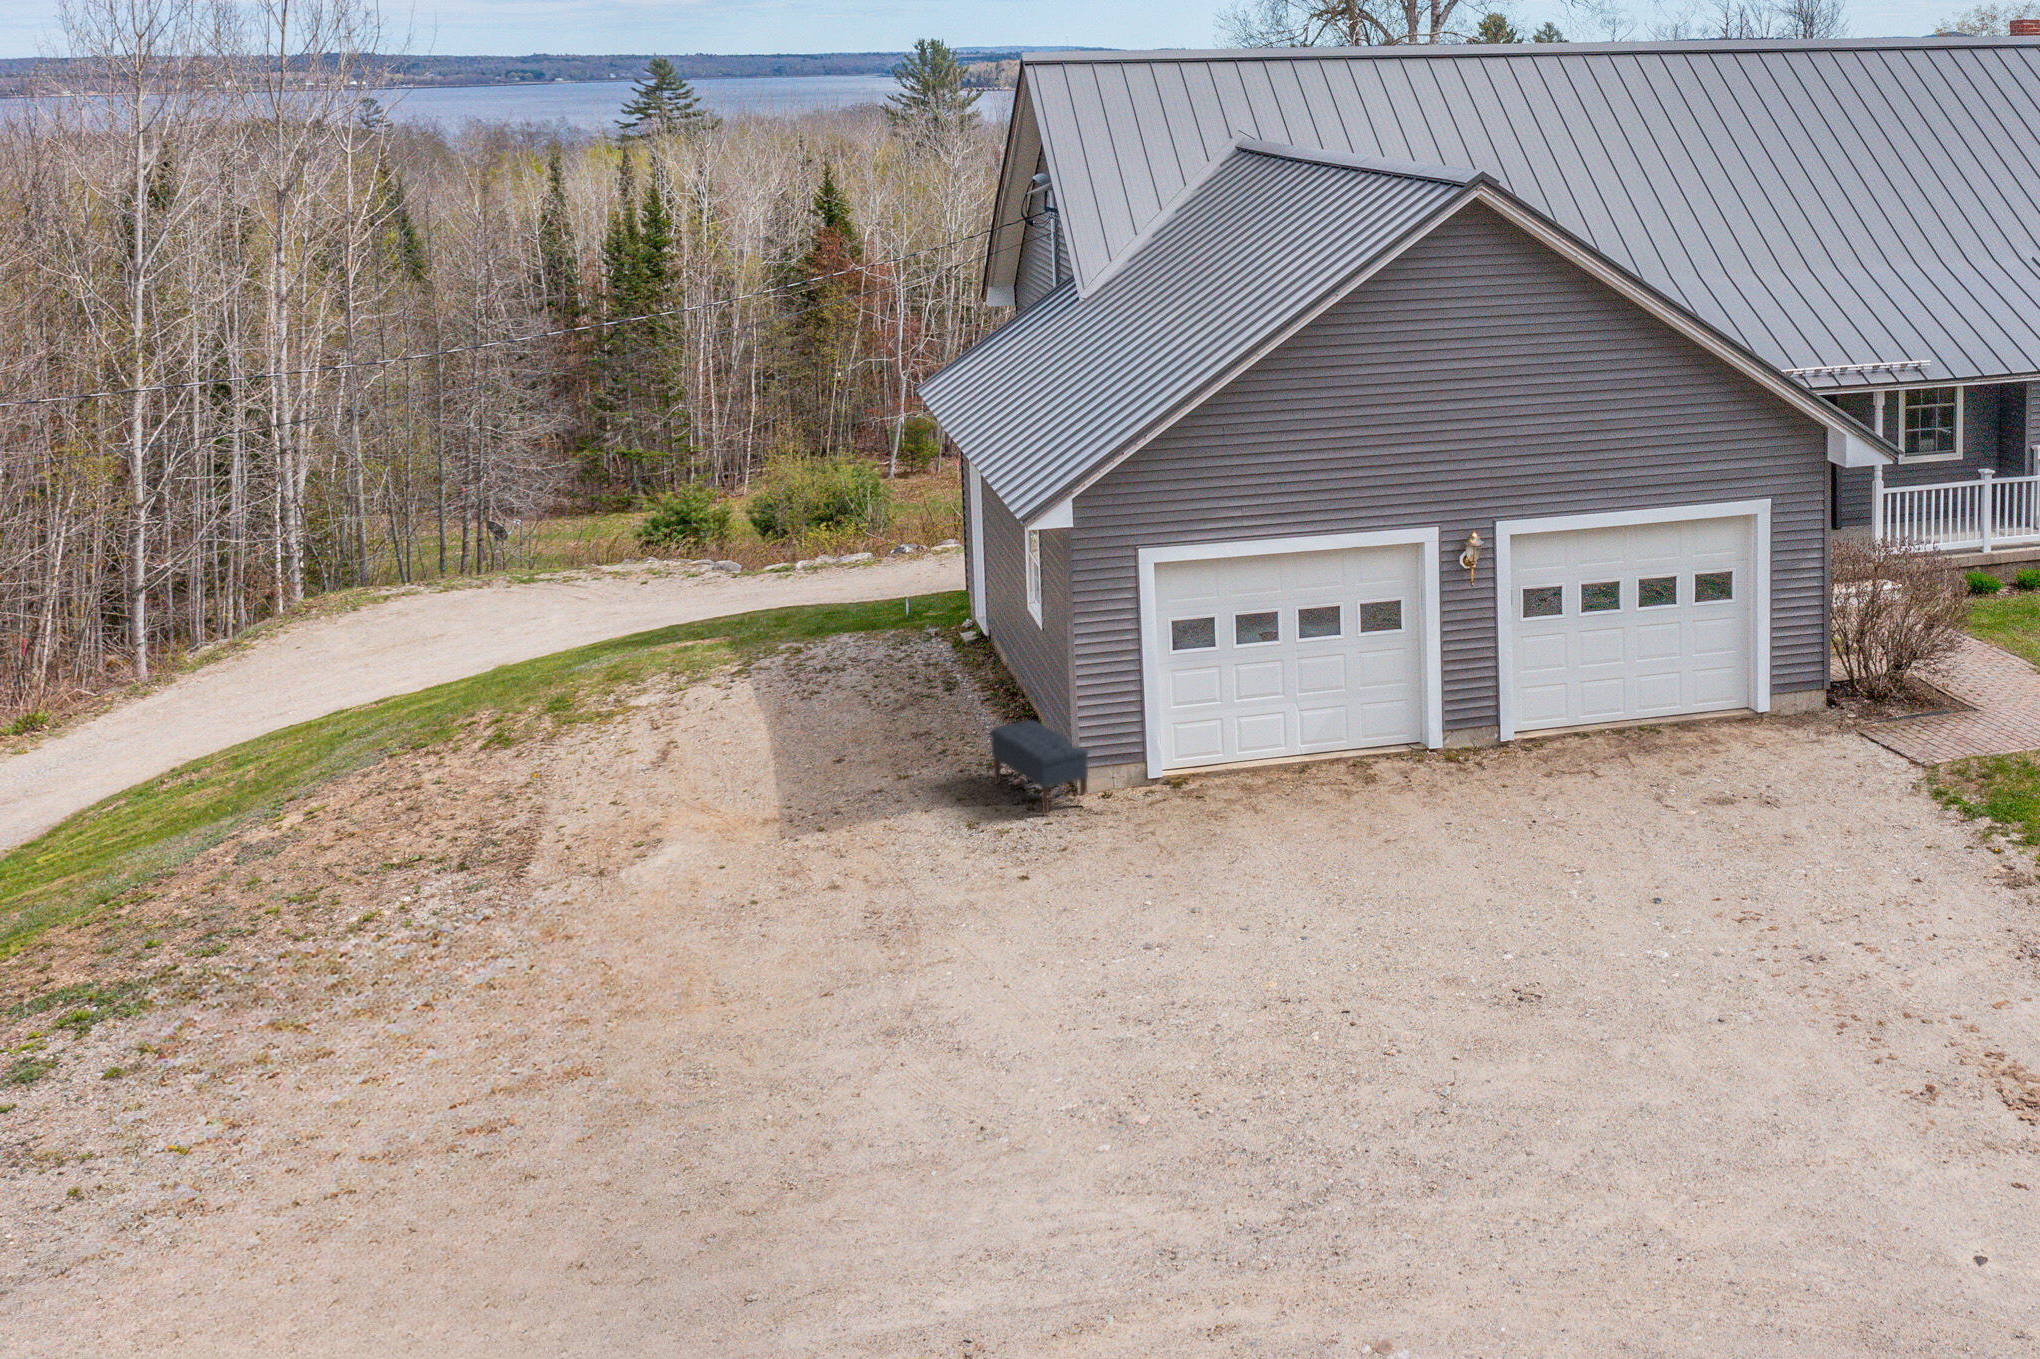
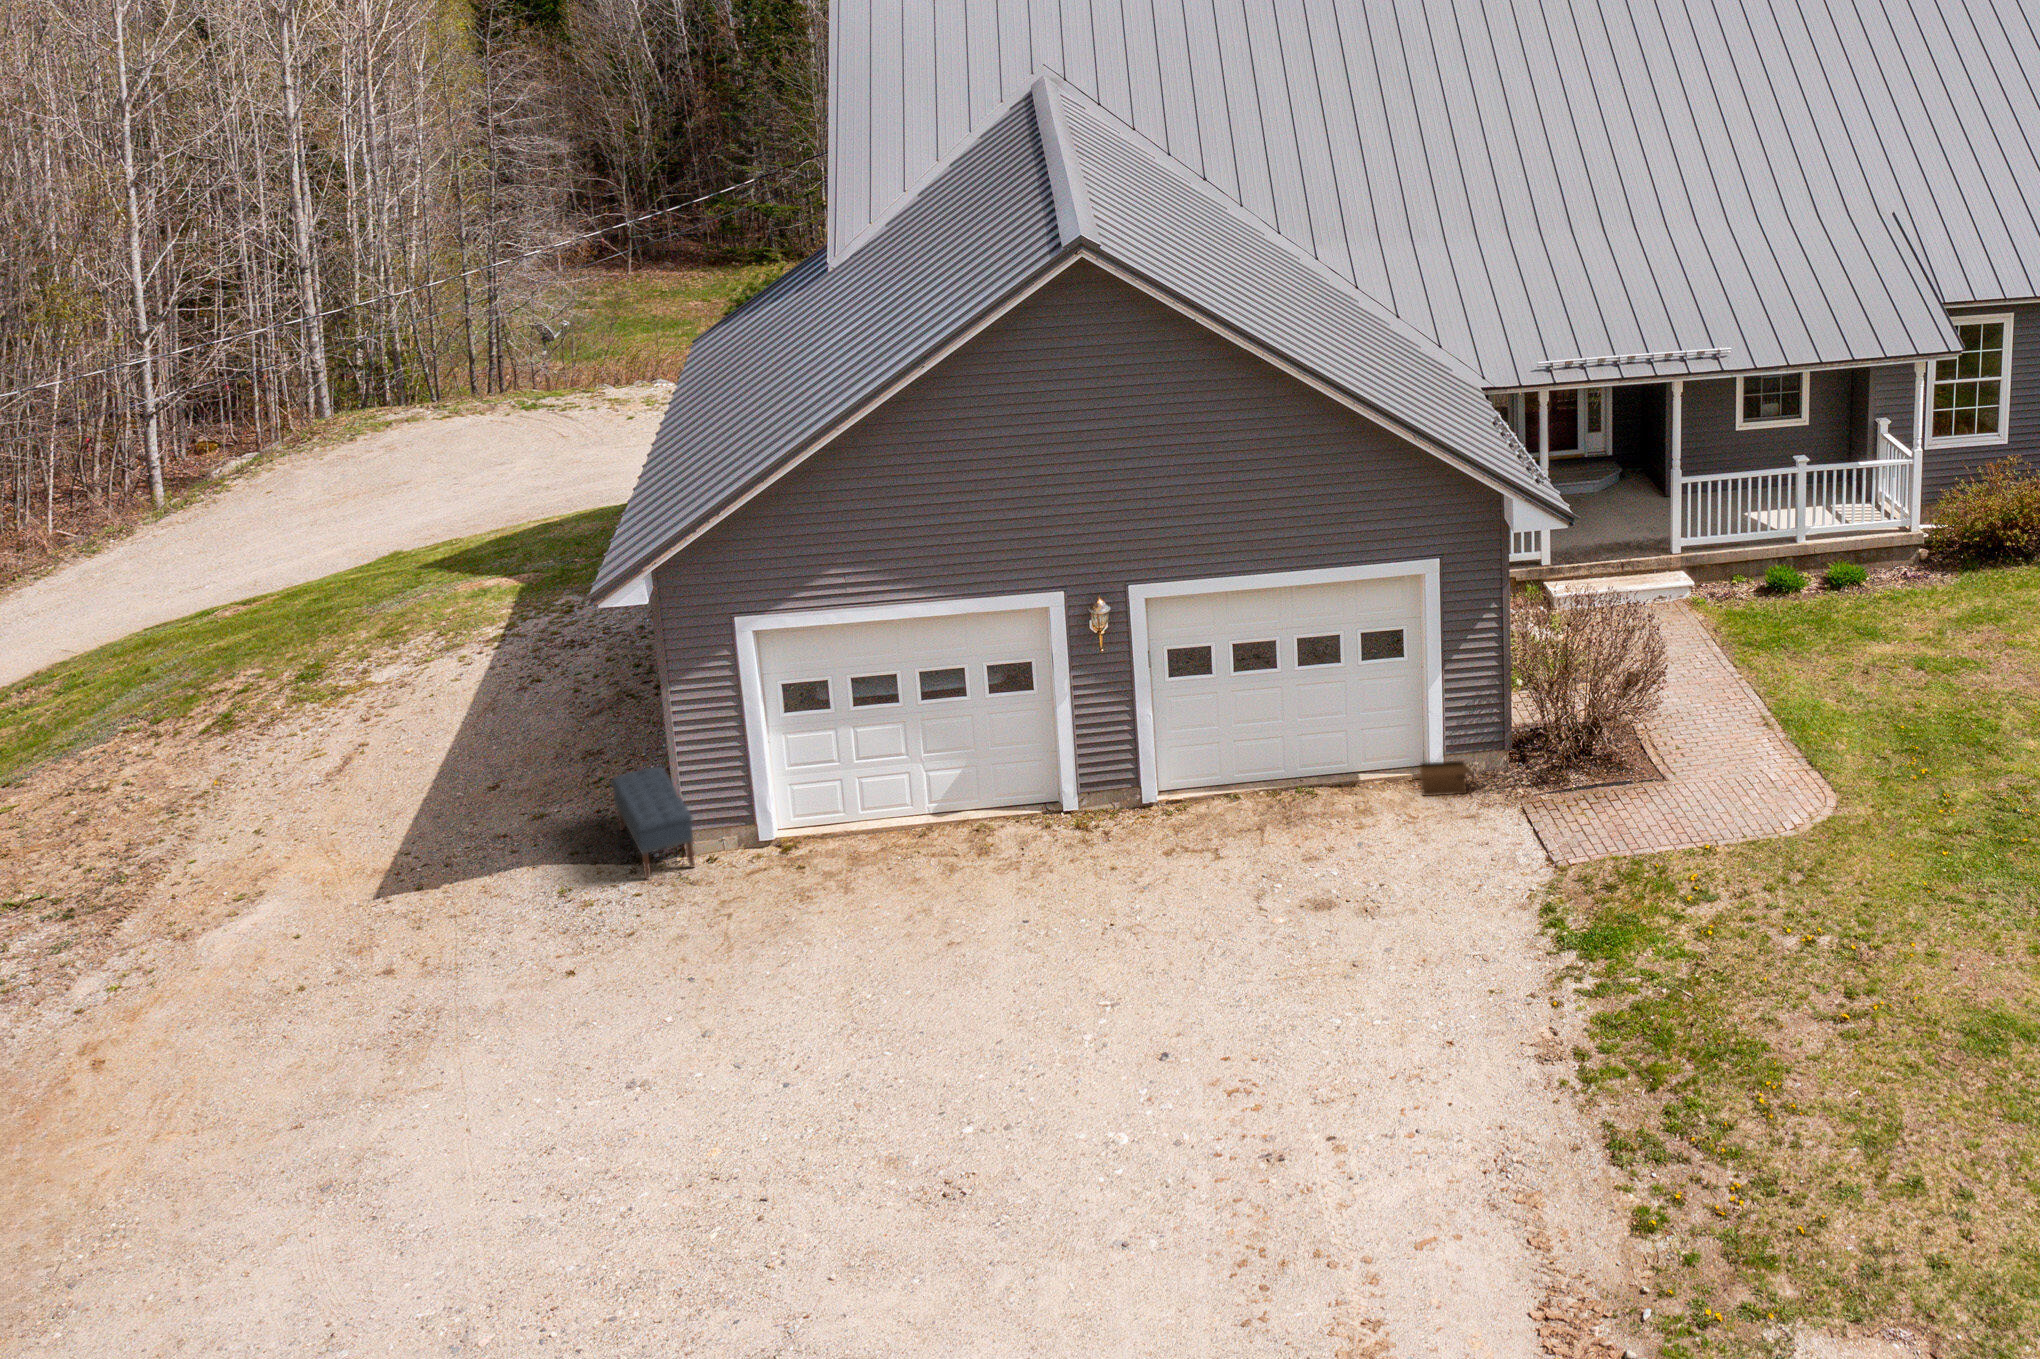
cardboard box: none [1750,700,1805,734] -> present [1420,761,1474,796]

